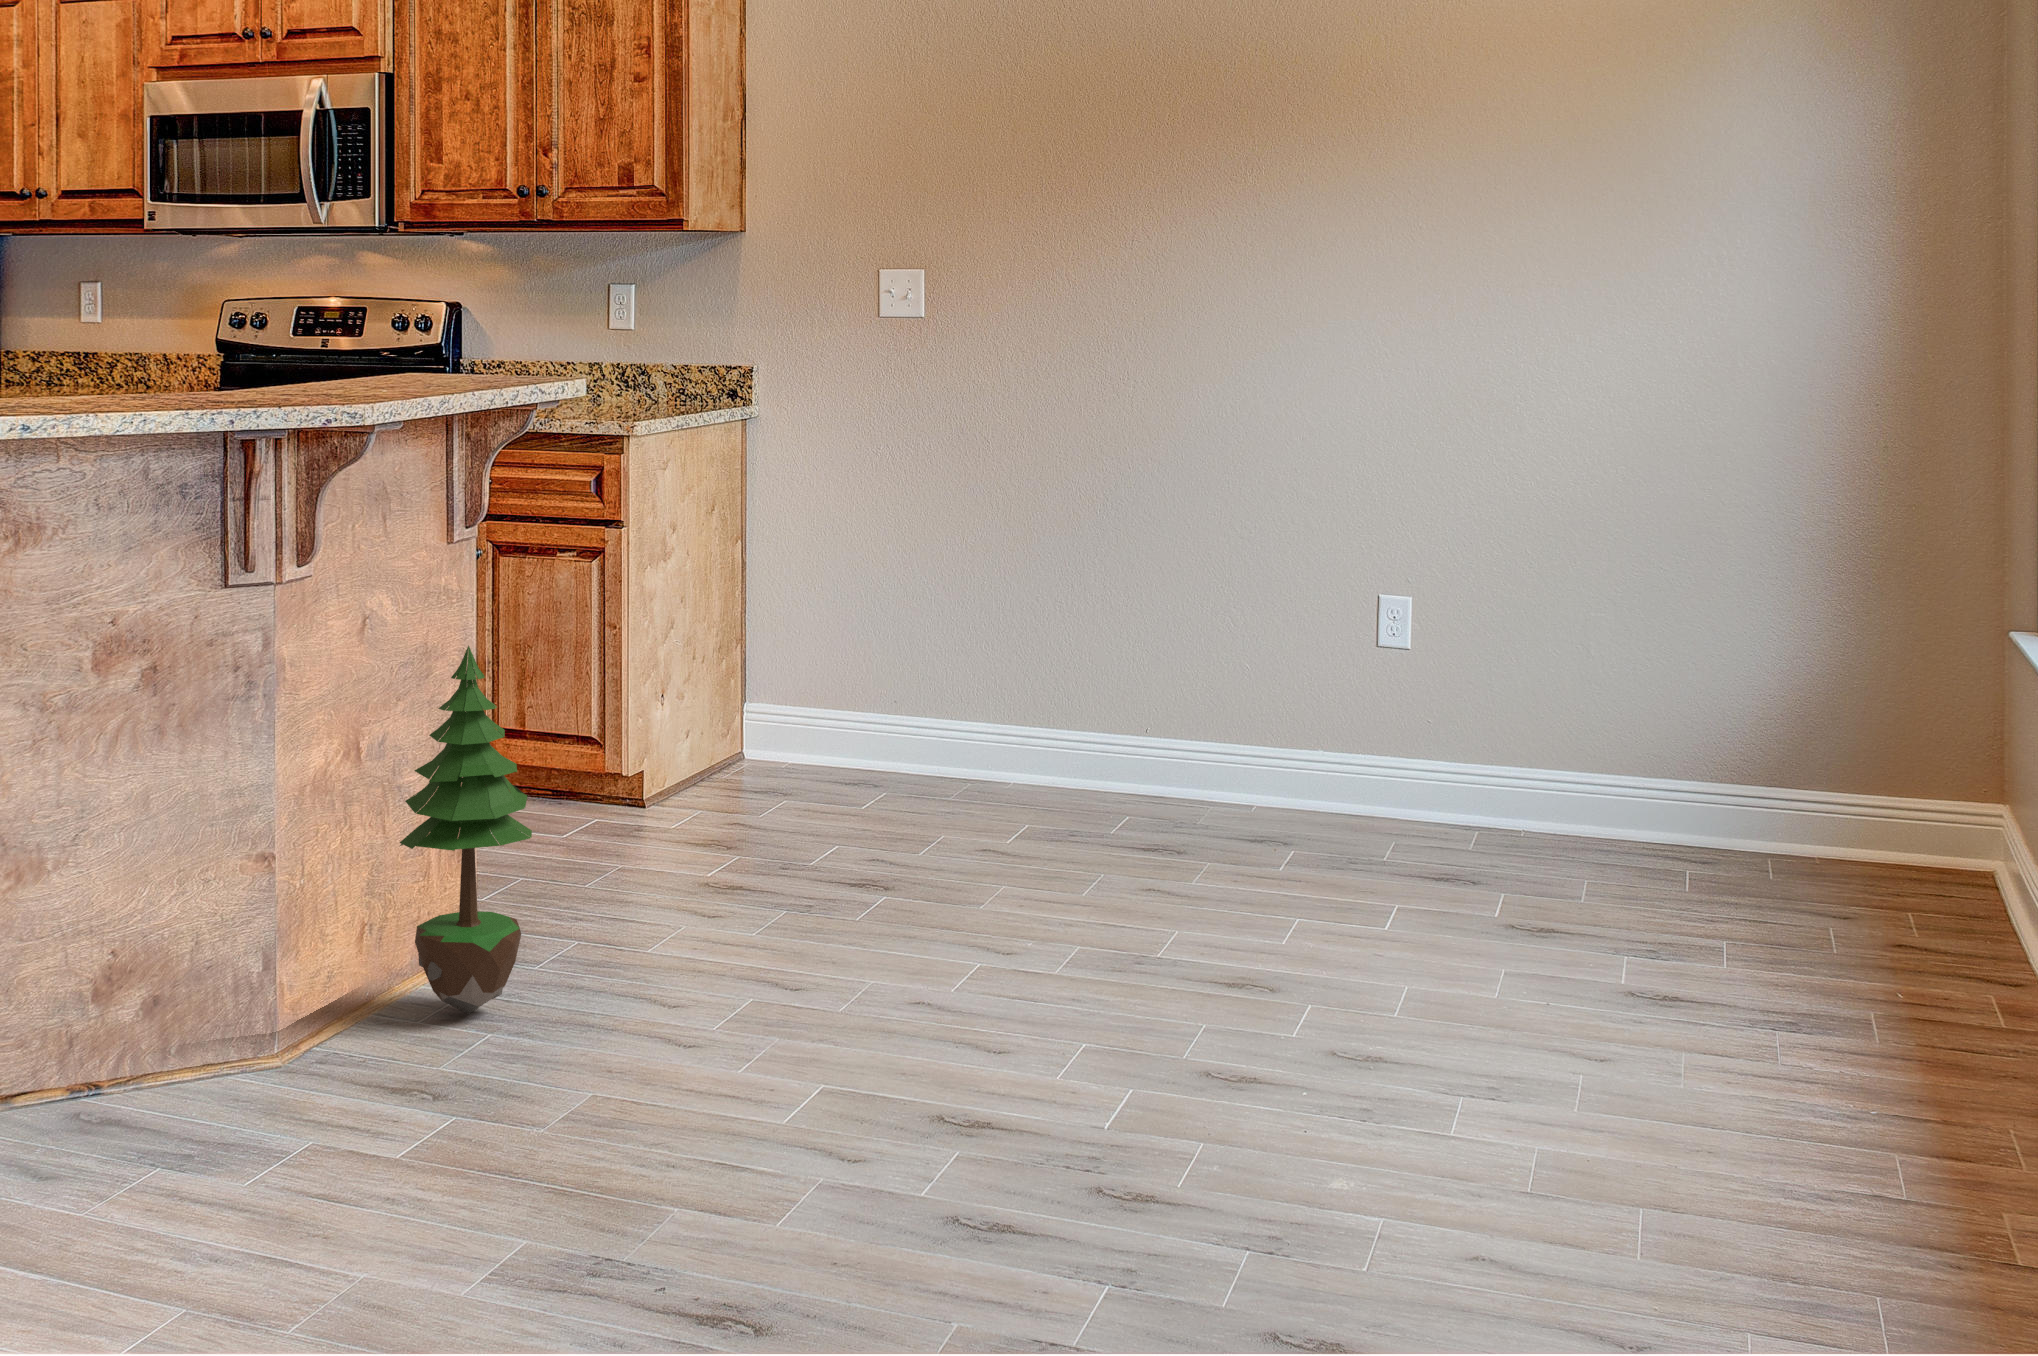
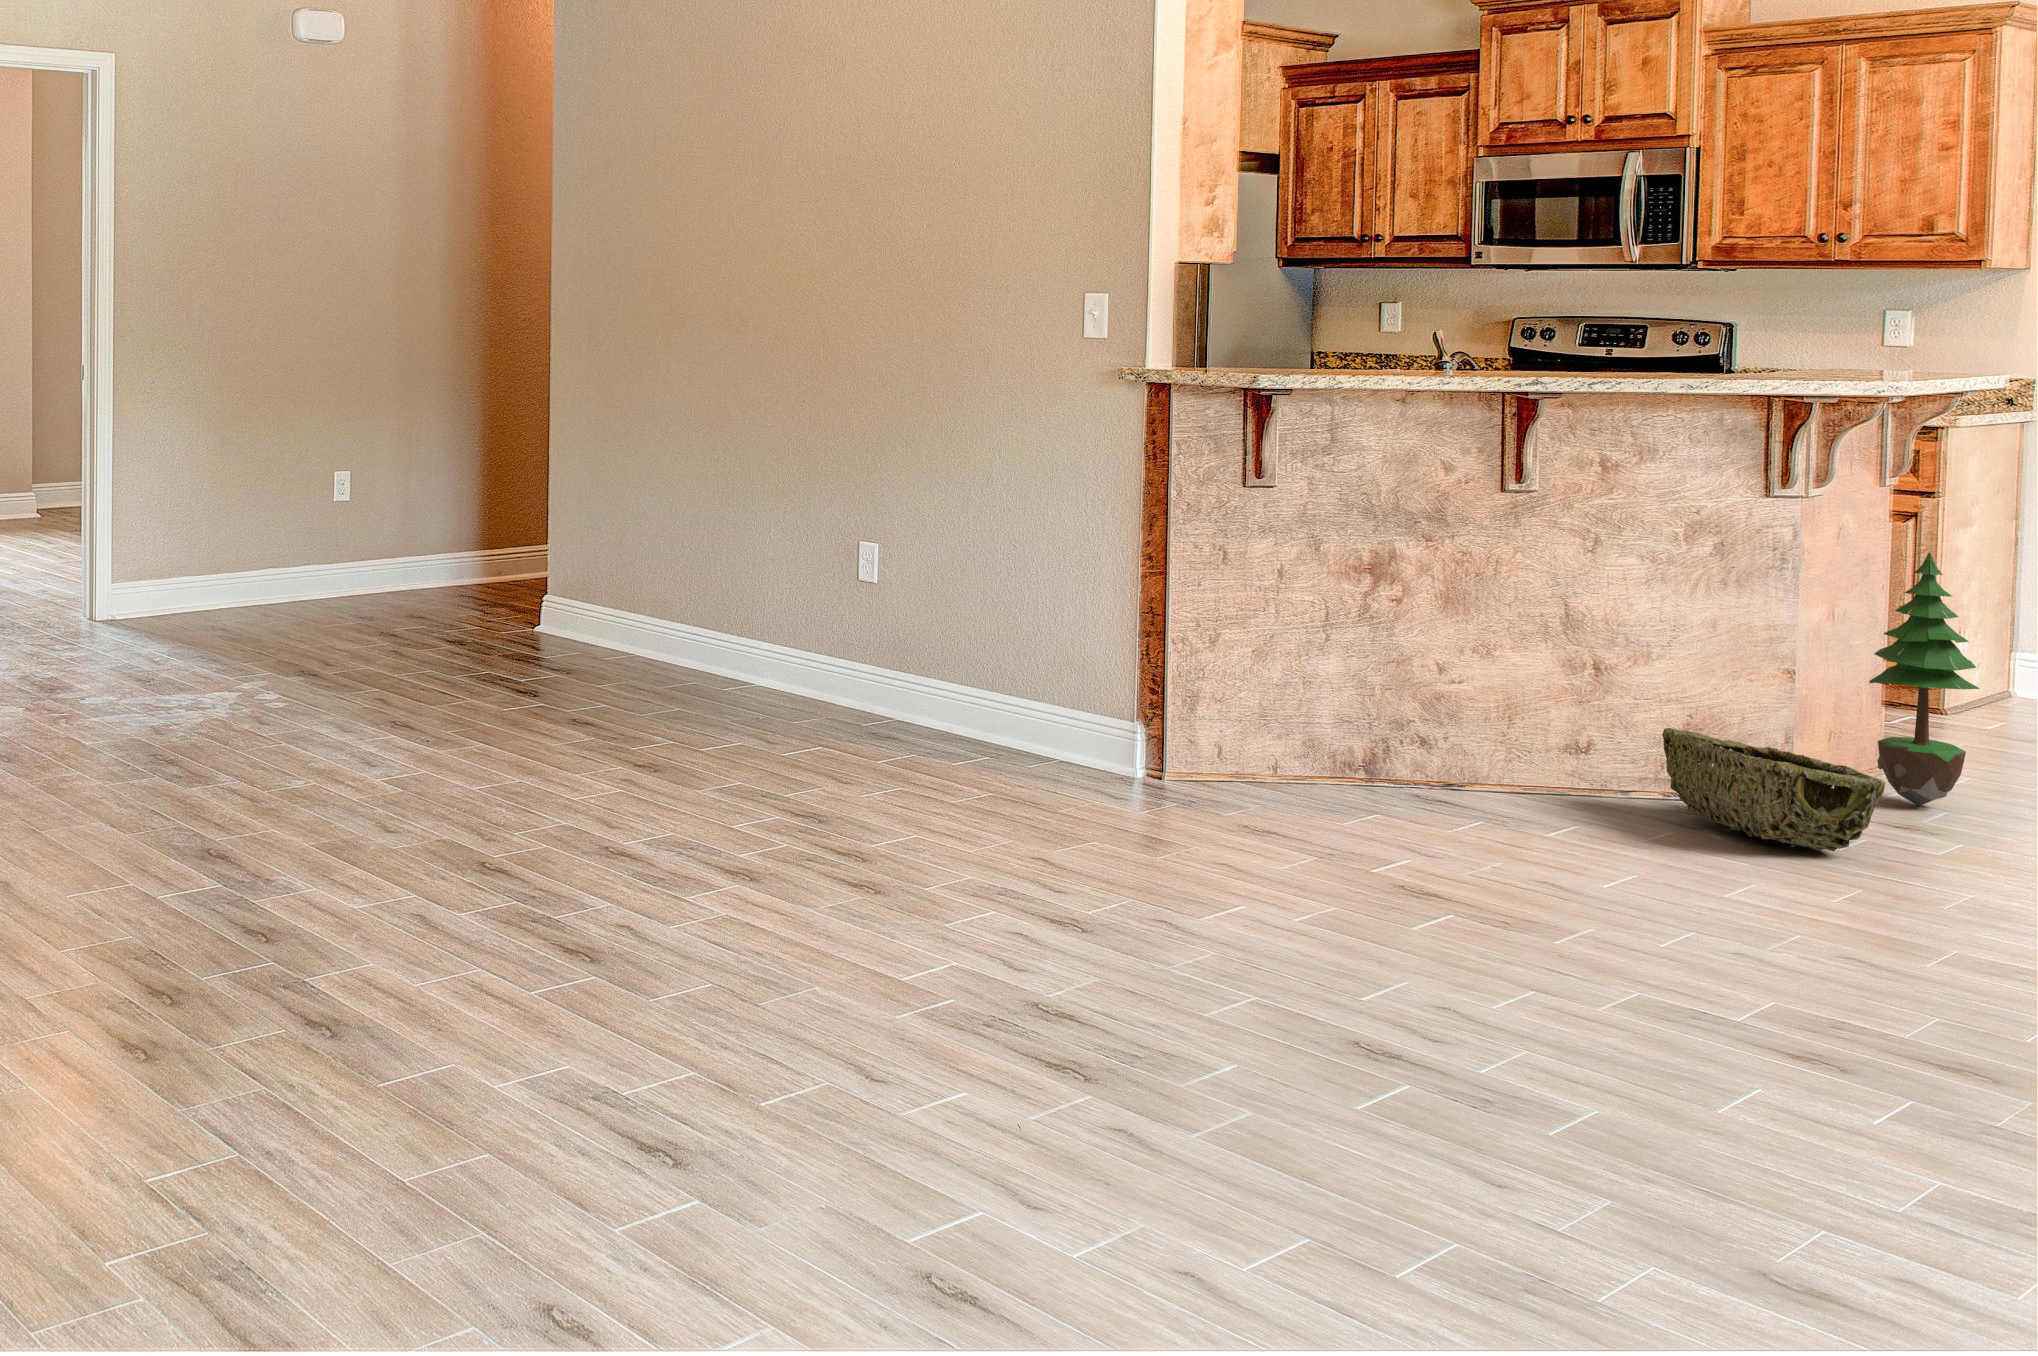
woven basket: none [45,979,313,1175] -> present [1662,728,1885,851]

